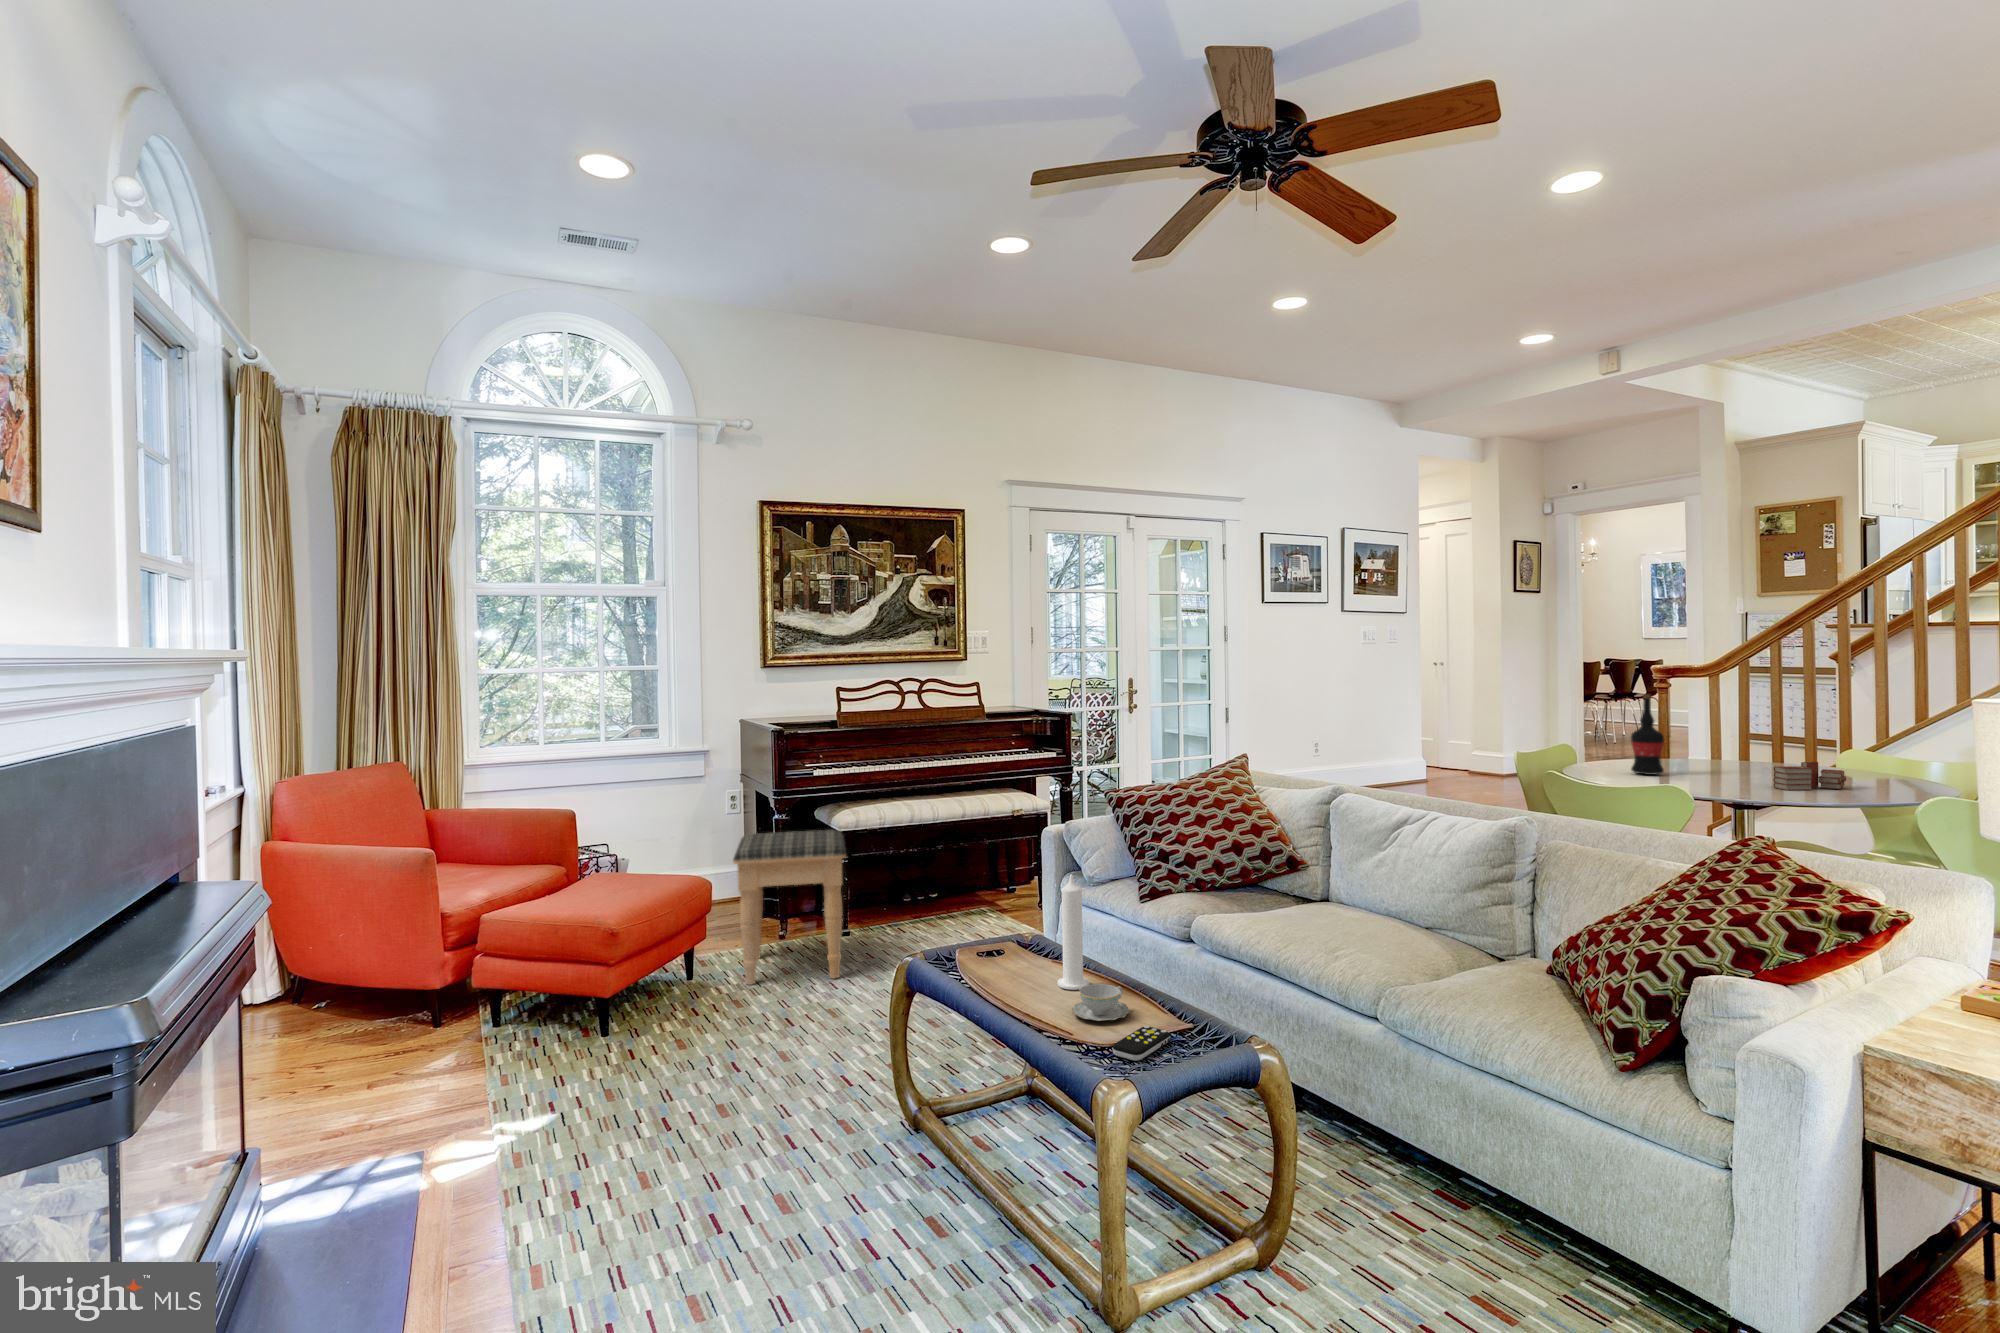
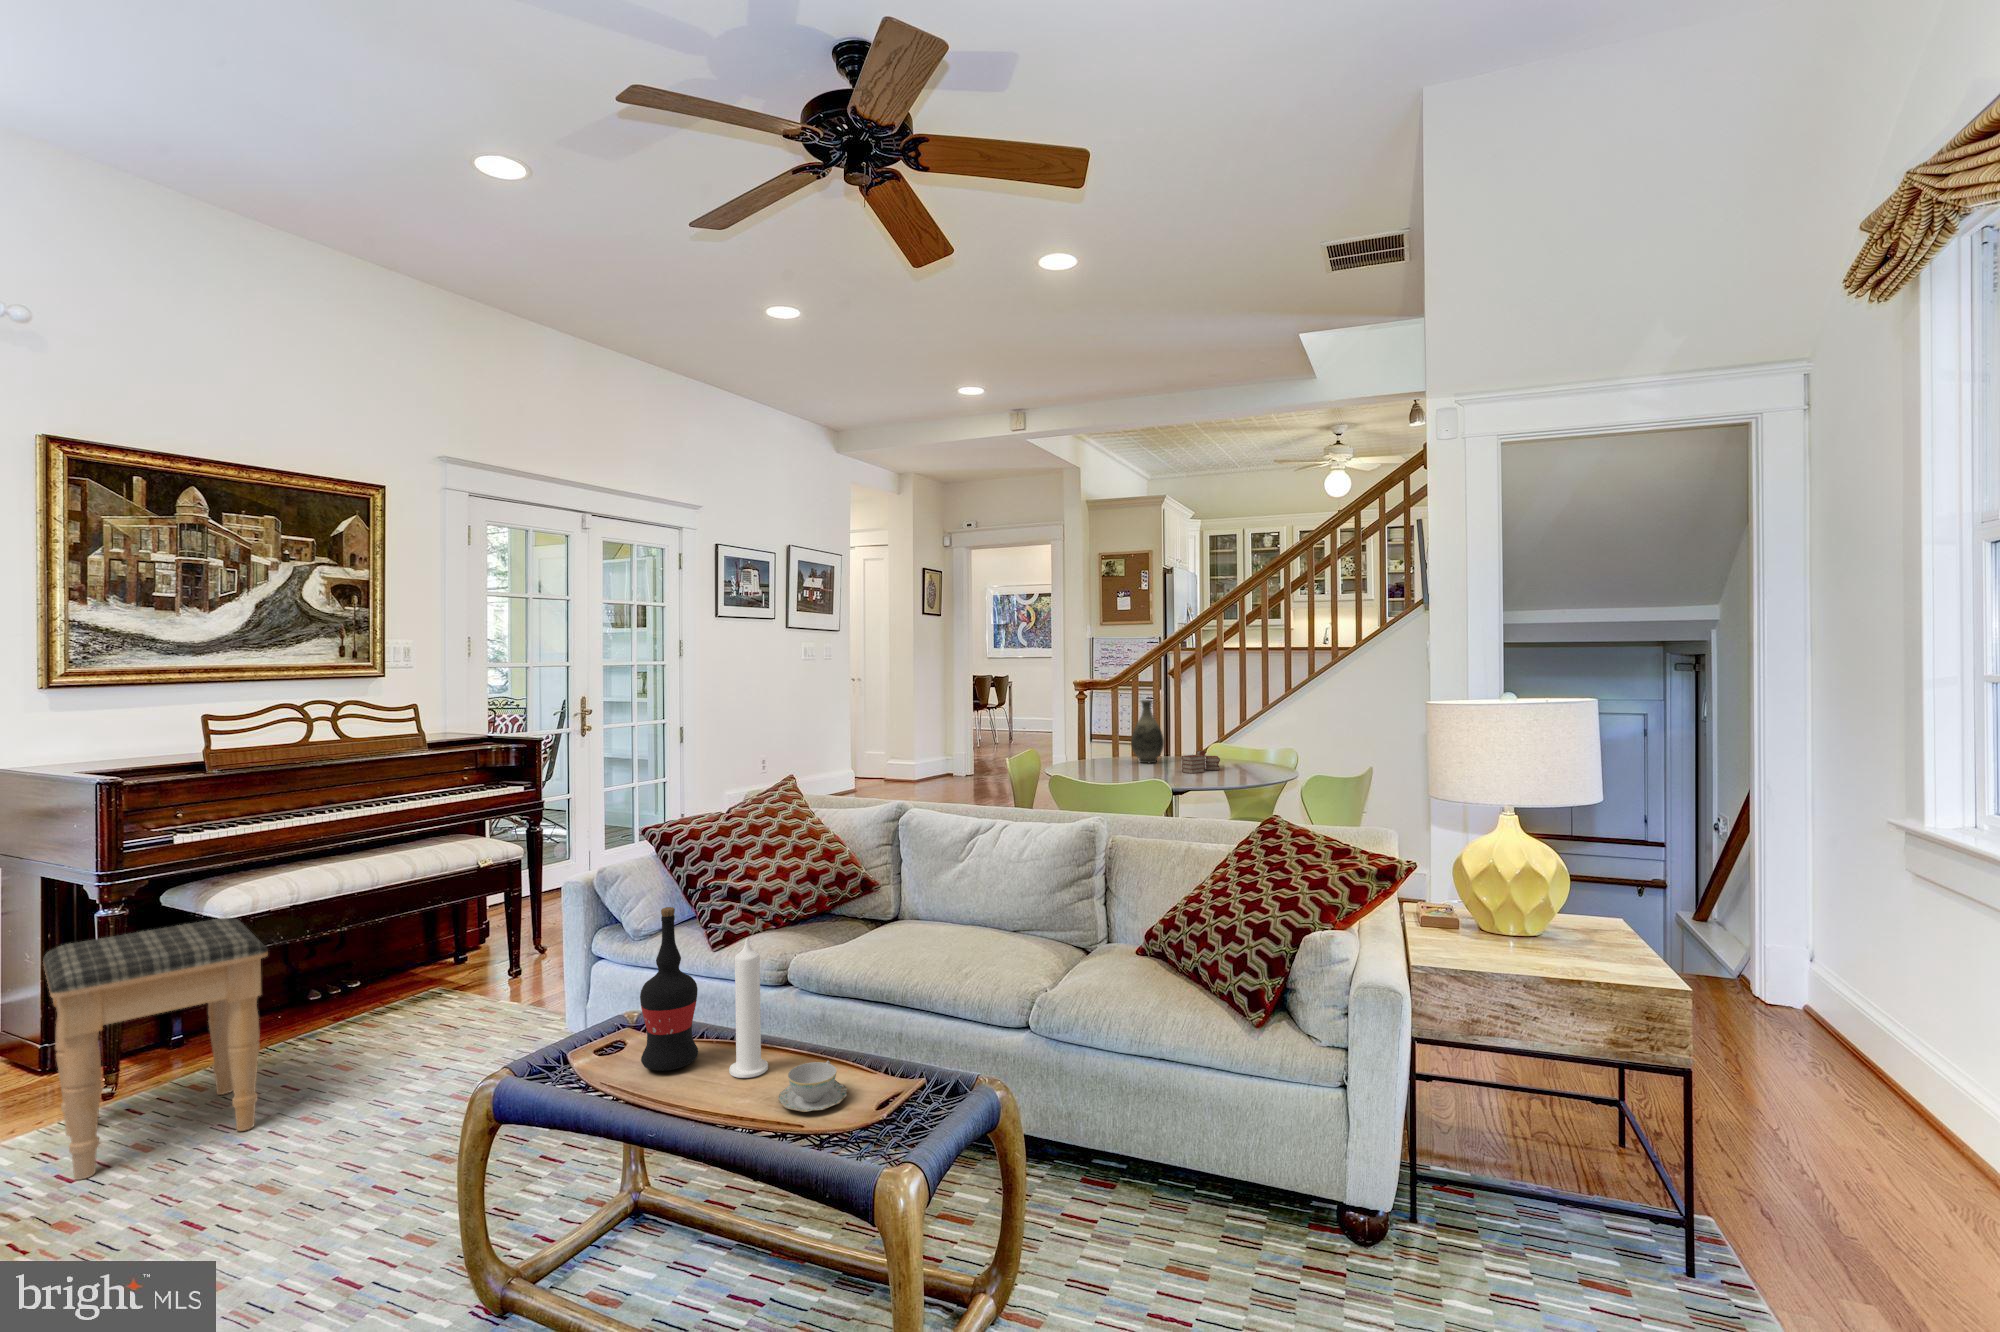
wine bottle: present [1631,694,1664,775] -> present [640,907,698,1071]
vase: none [1715,694,1767,775] -> present [1131,700,1164,763]
remote control: present [1113,1026,1170,1061] -> none [871,1101,917,1149]

